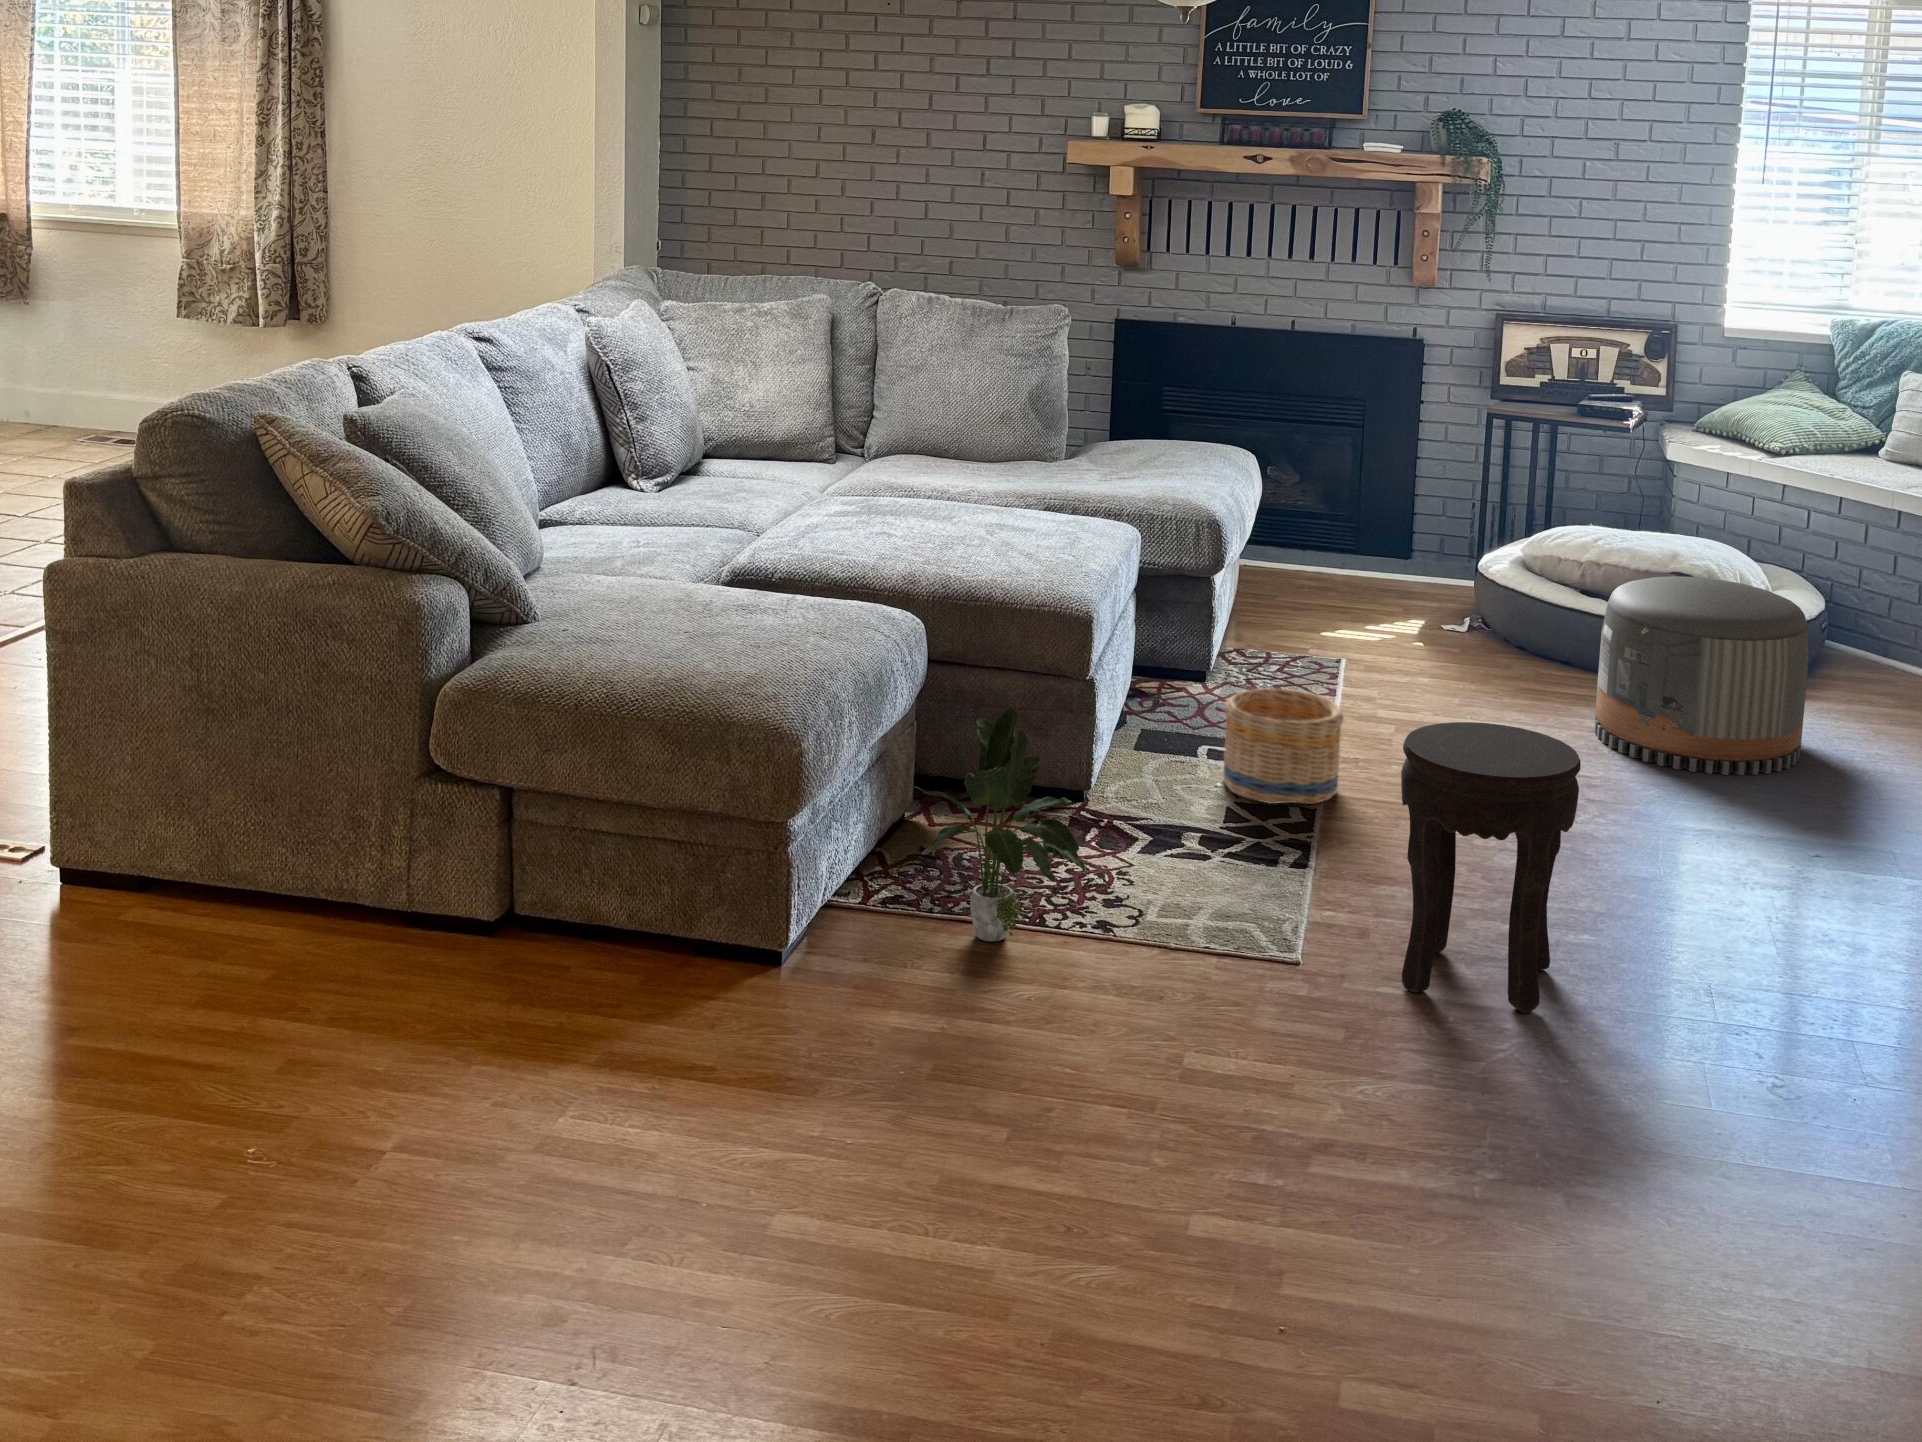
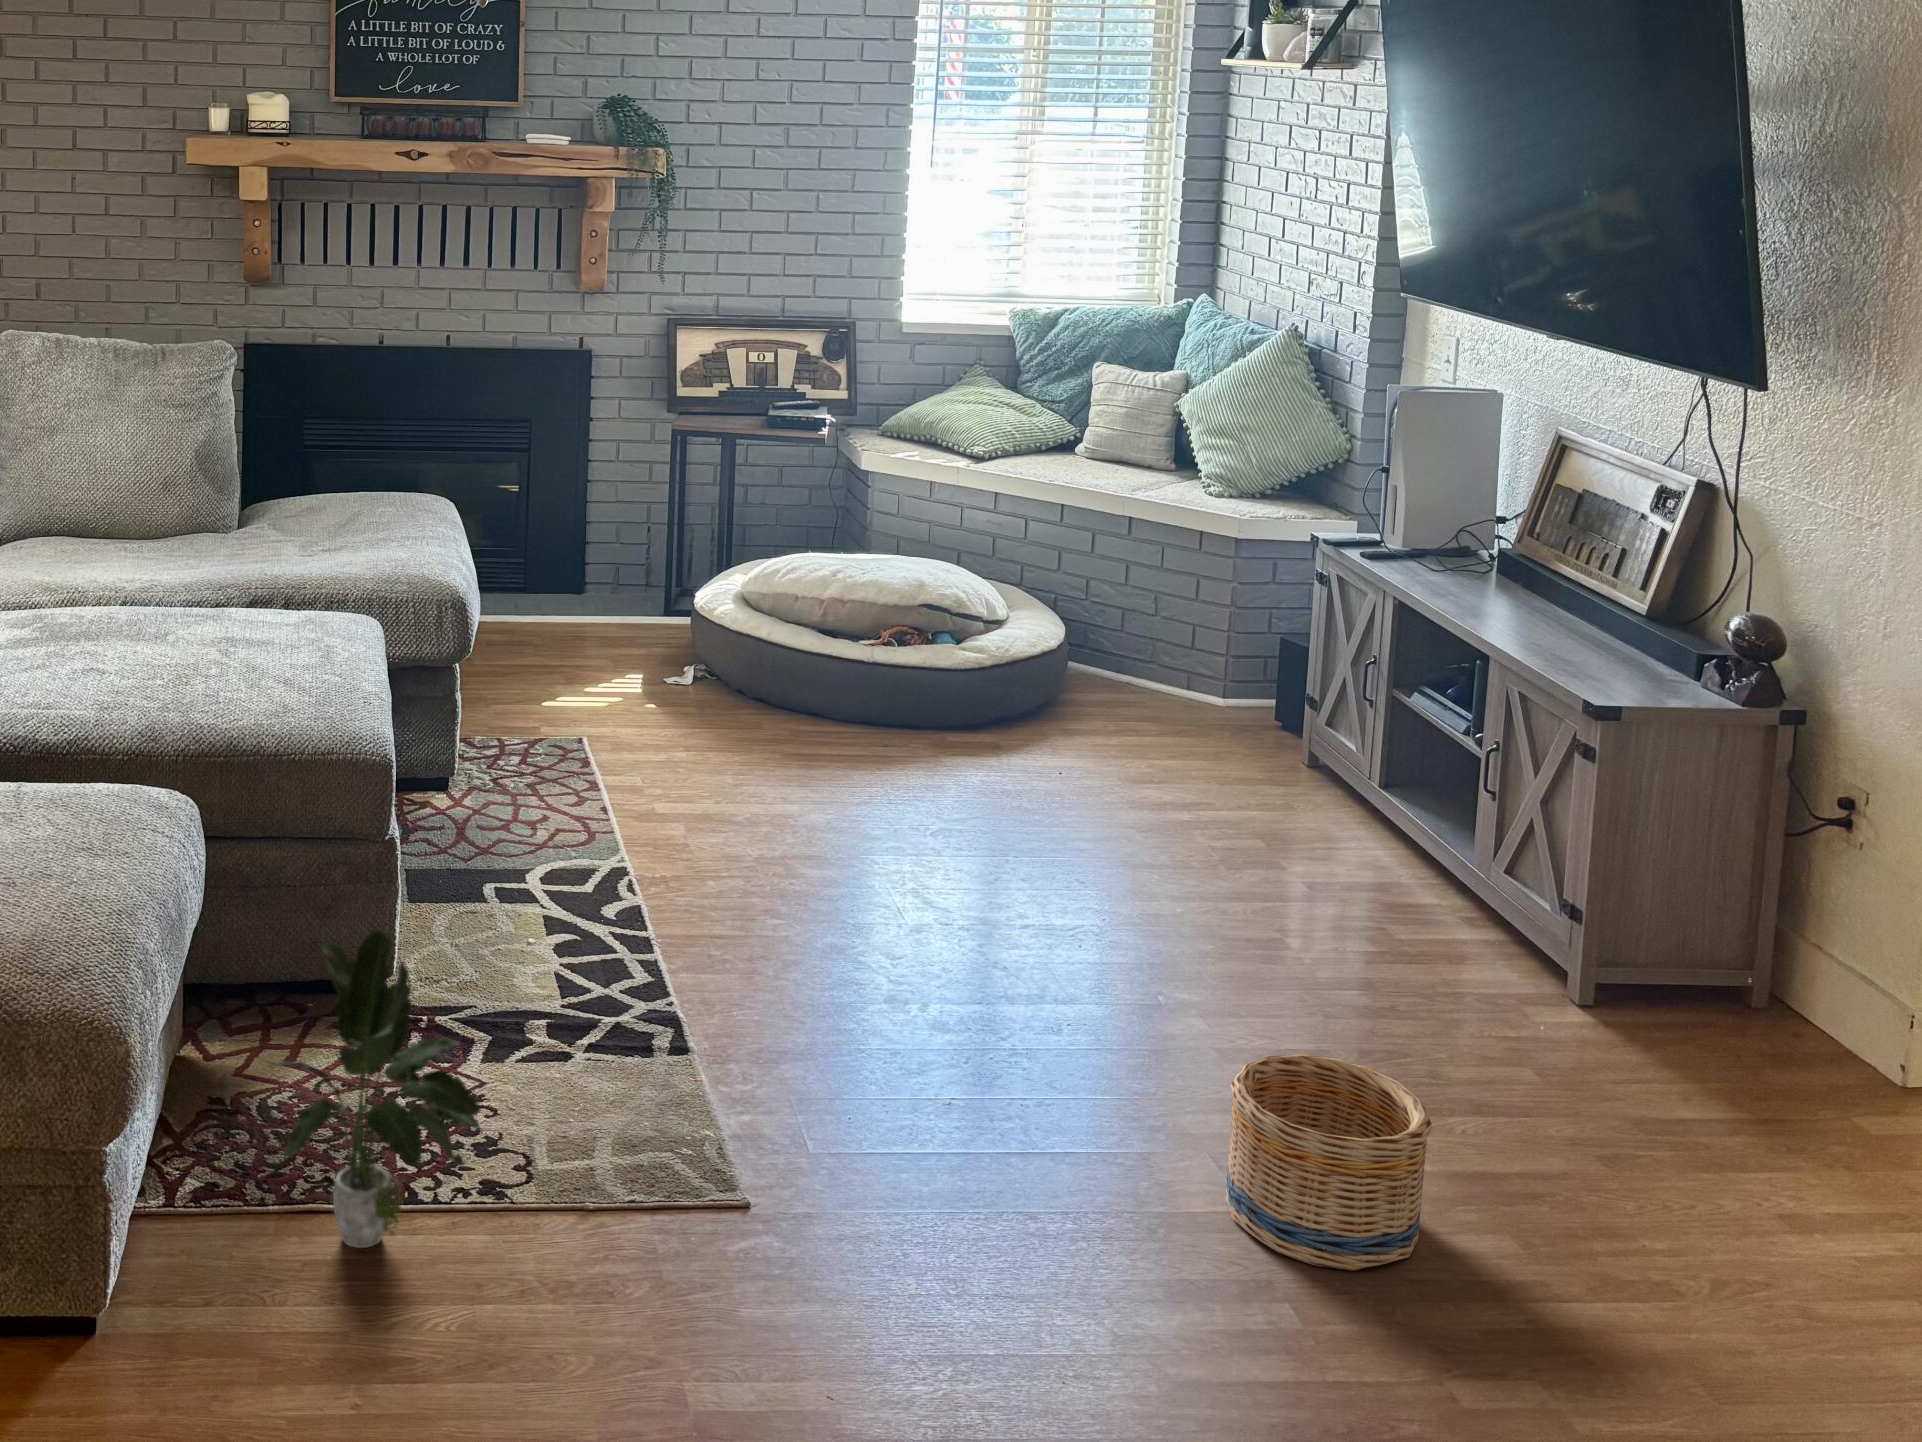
pouf: present [1595,576,1809,775] -> none [890,617,1122,844]
basket: present [1223,688,1344,804] -> present [1226,1054,1432,1271]
side table: present [1401,722,1581,1013] -> none [874,870,1098,1242]

